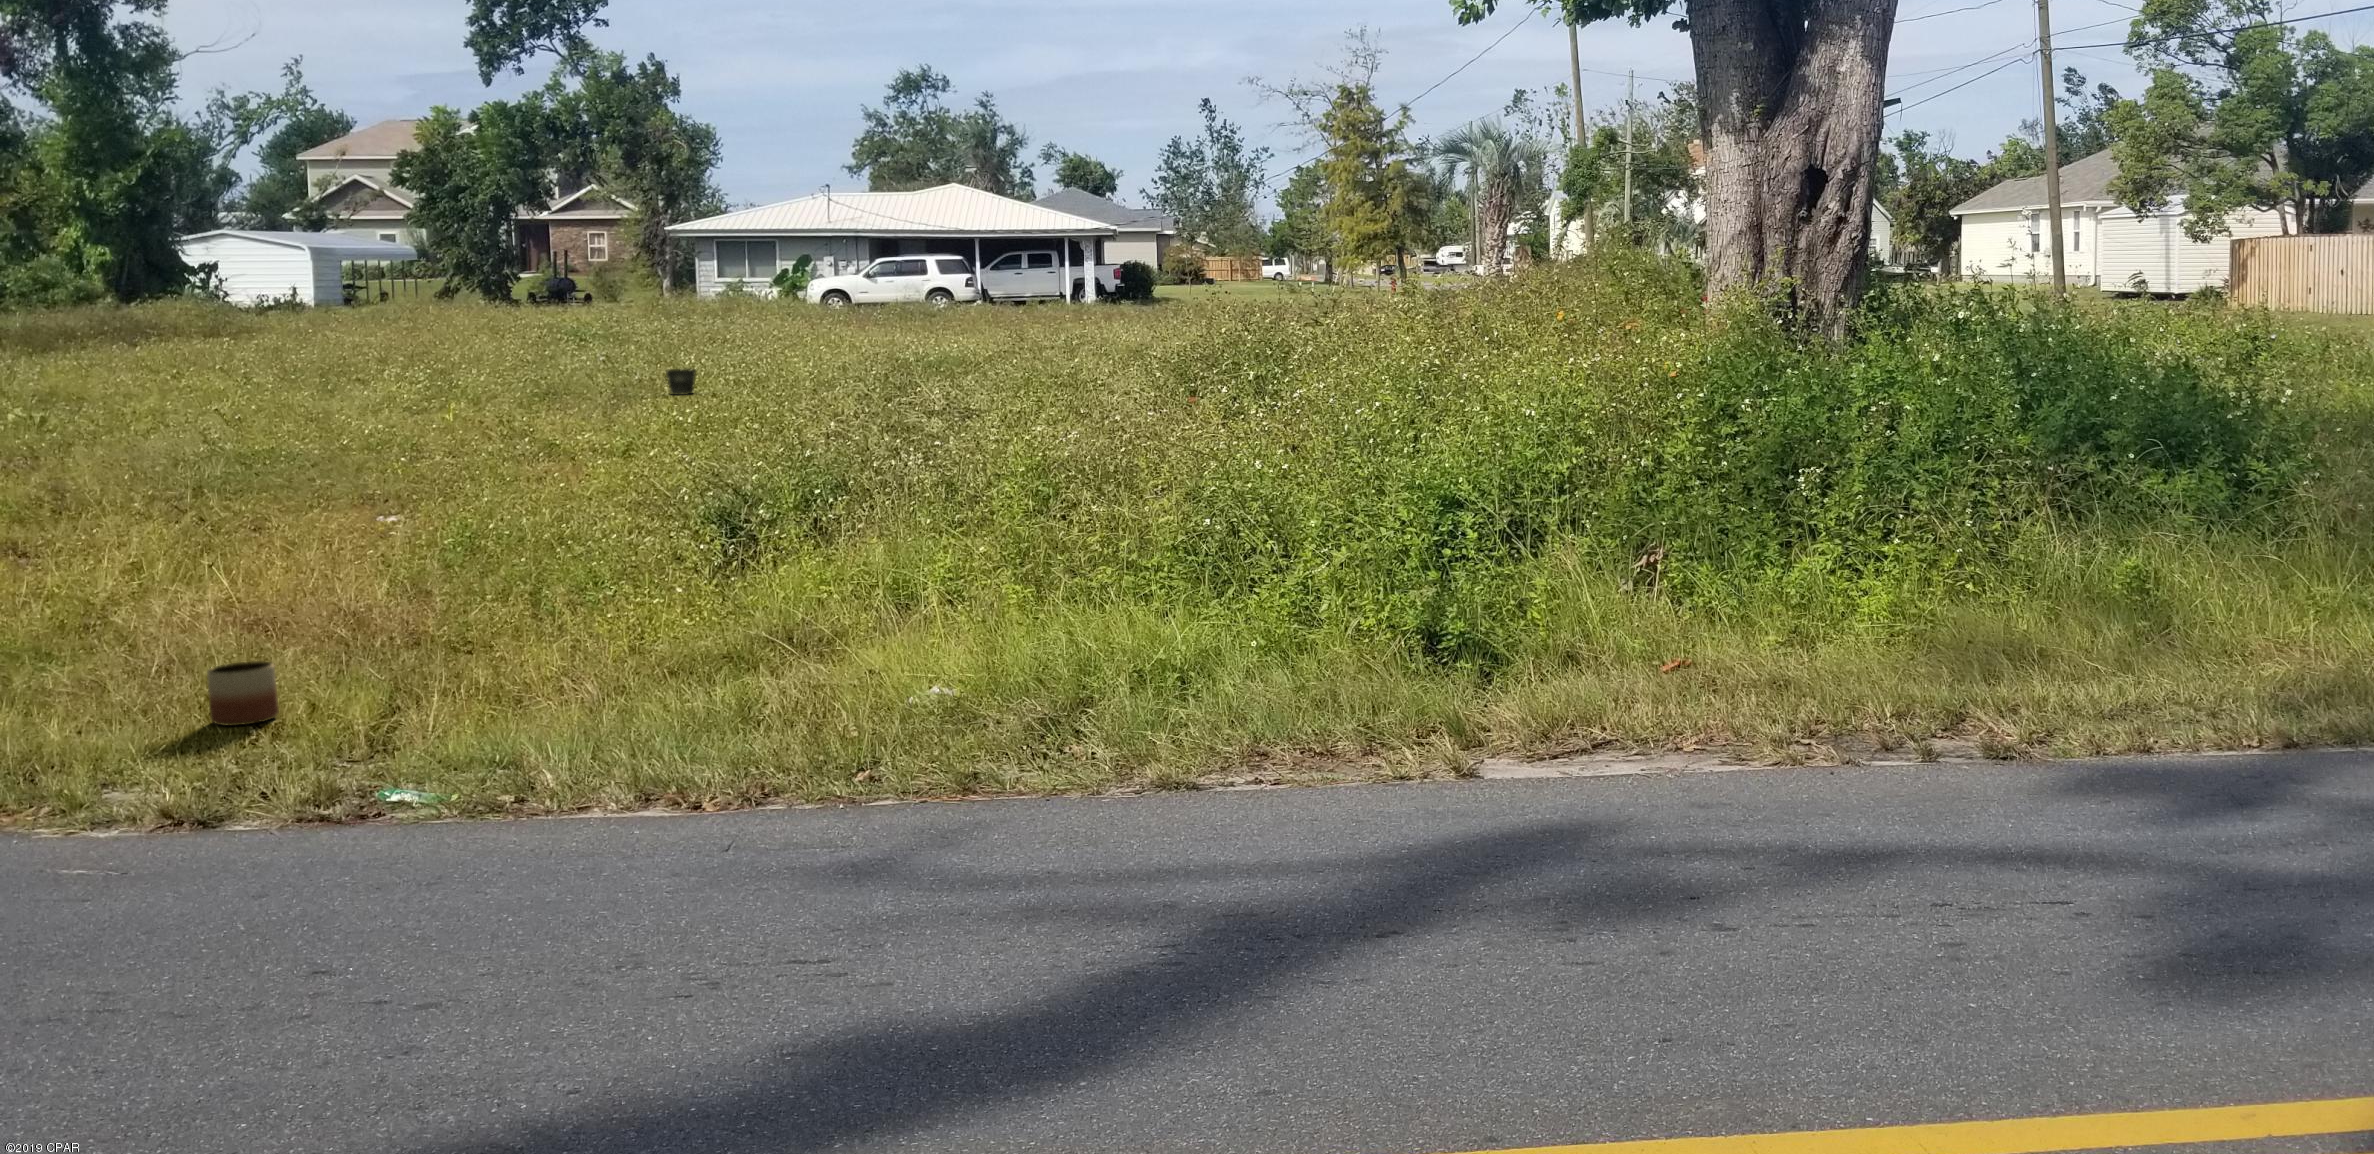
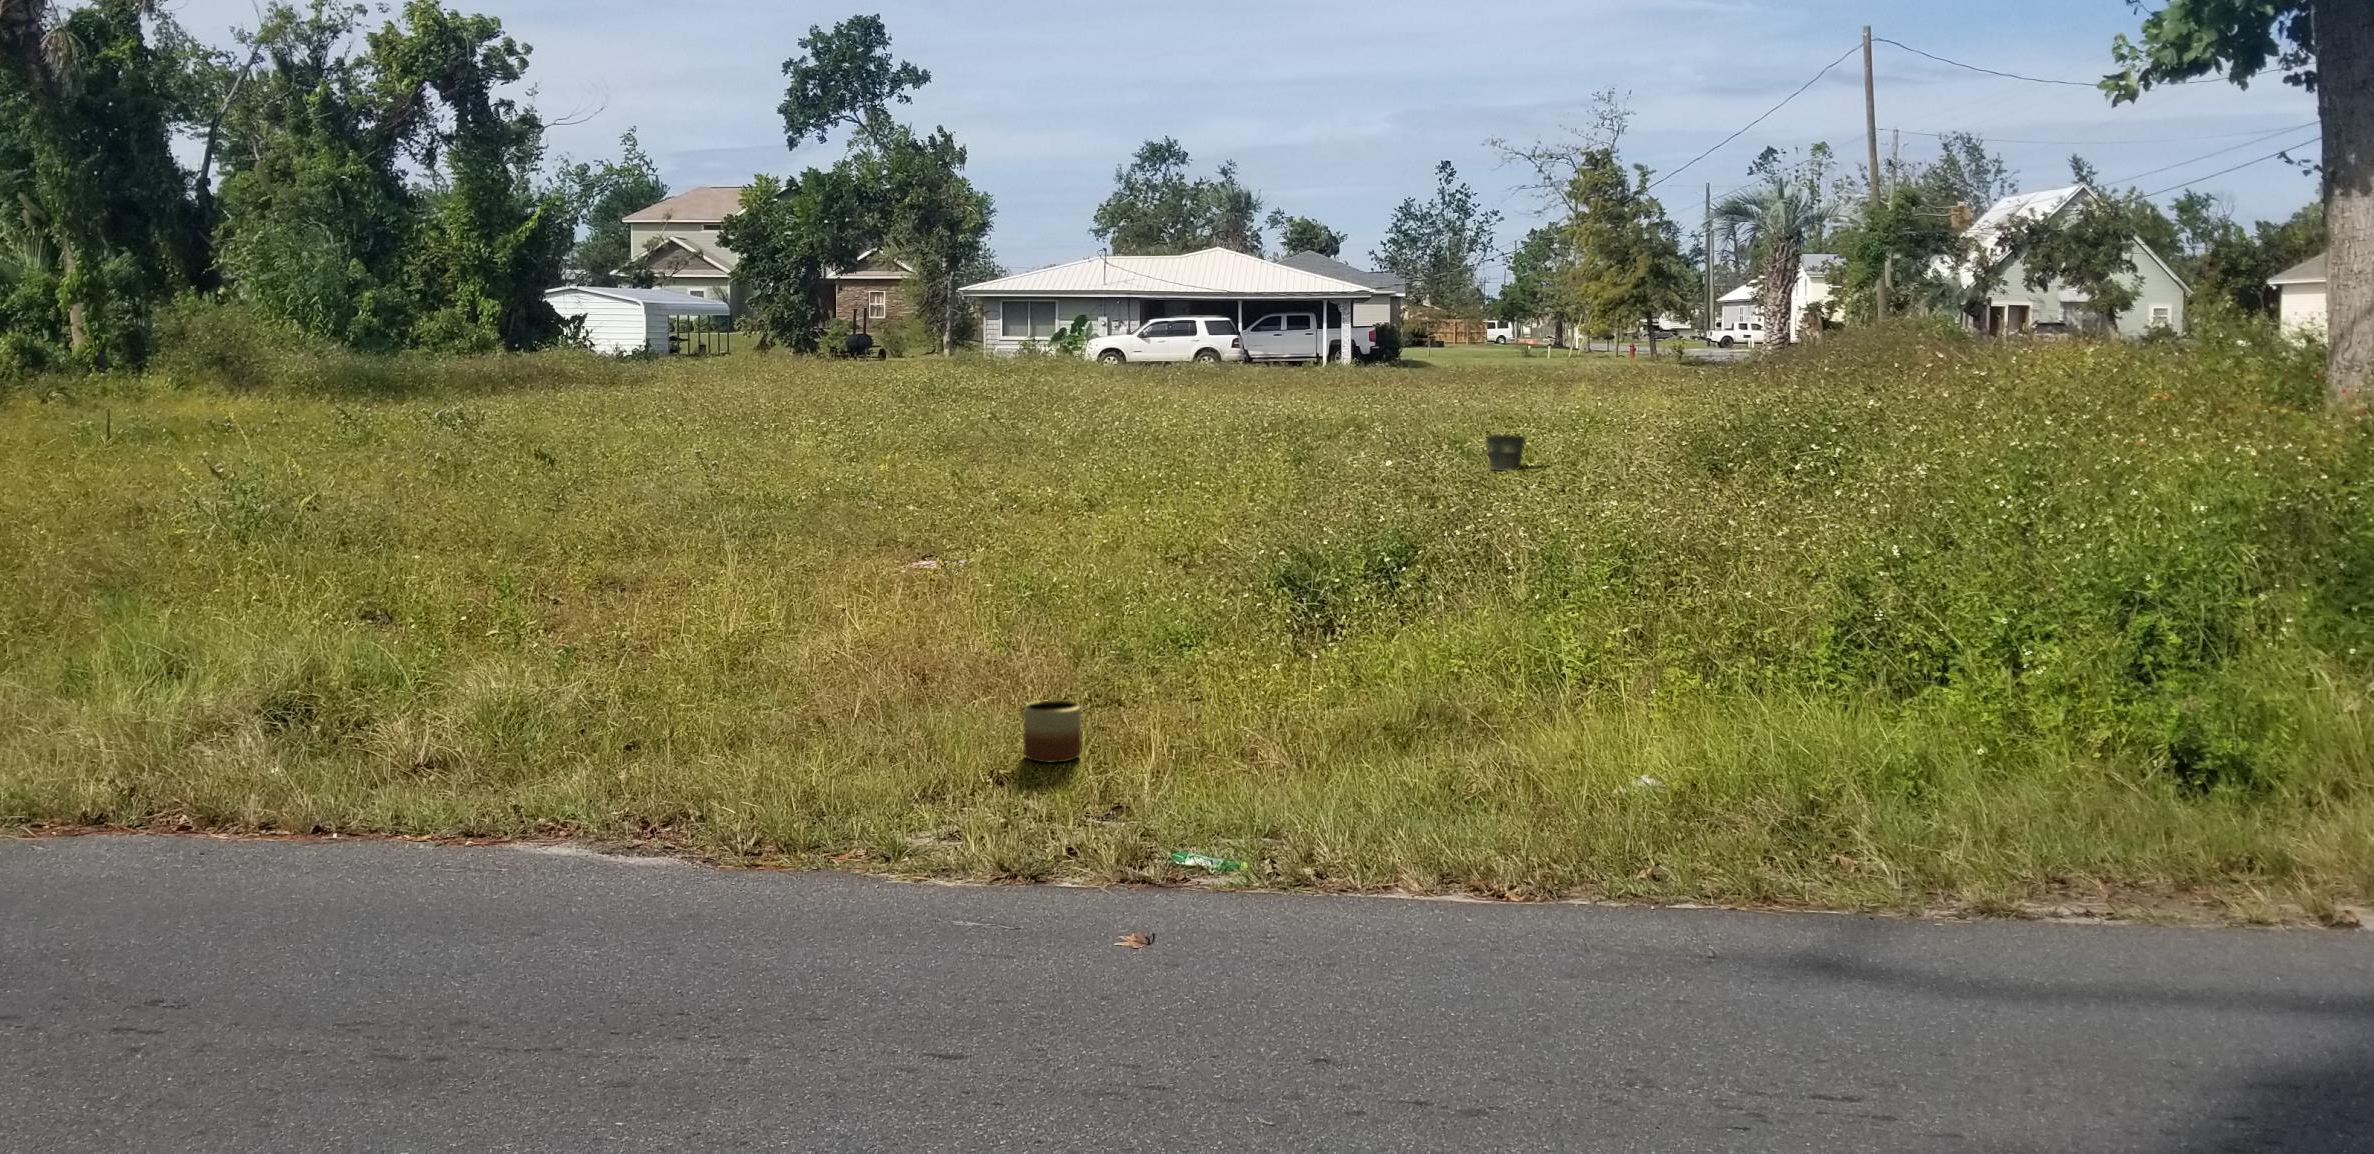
bucket: present [666,369,696,395] -> present [1483,435,1525,471]

